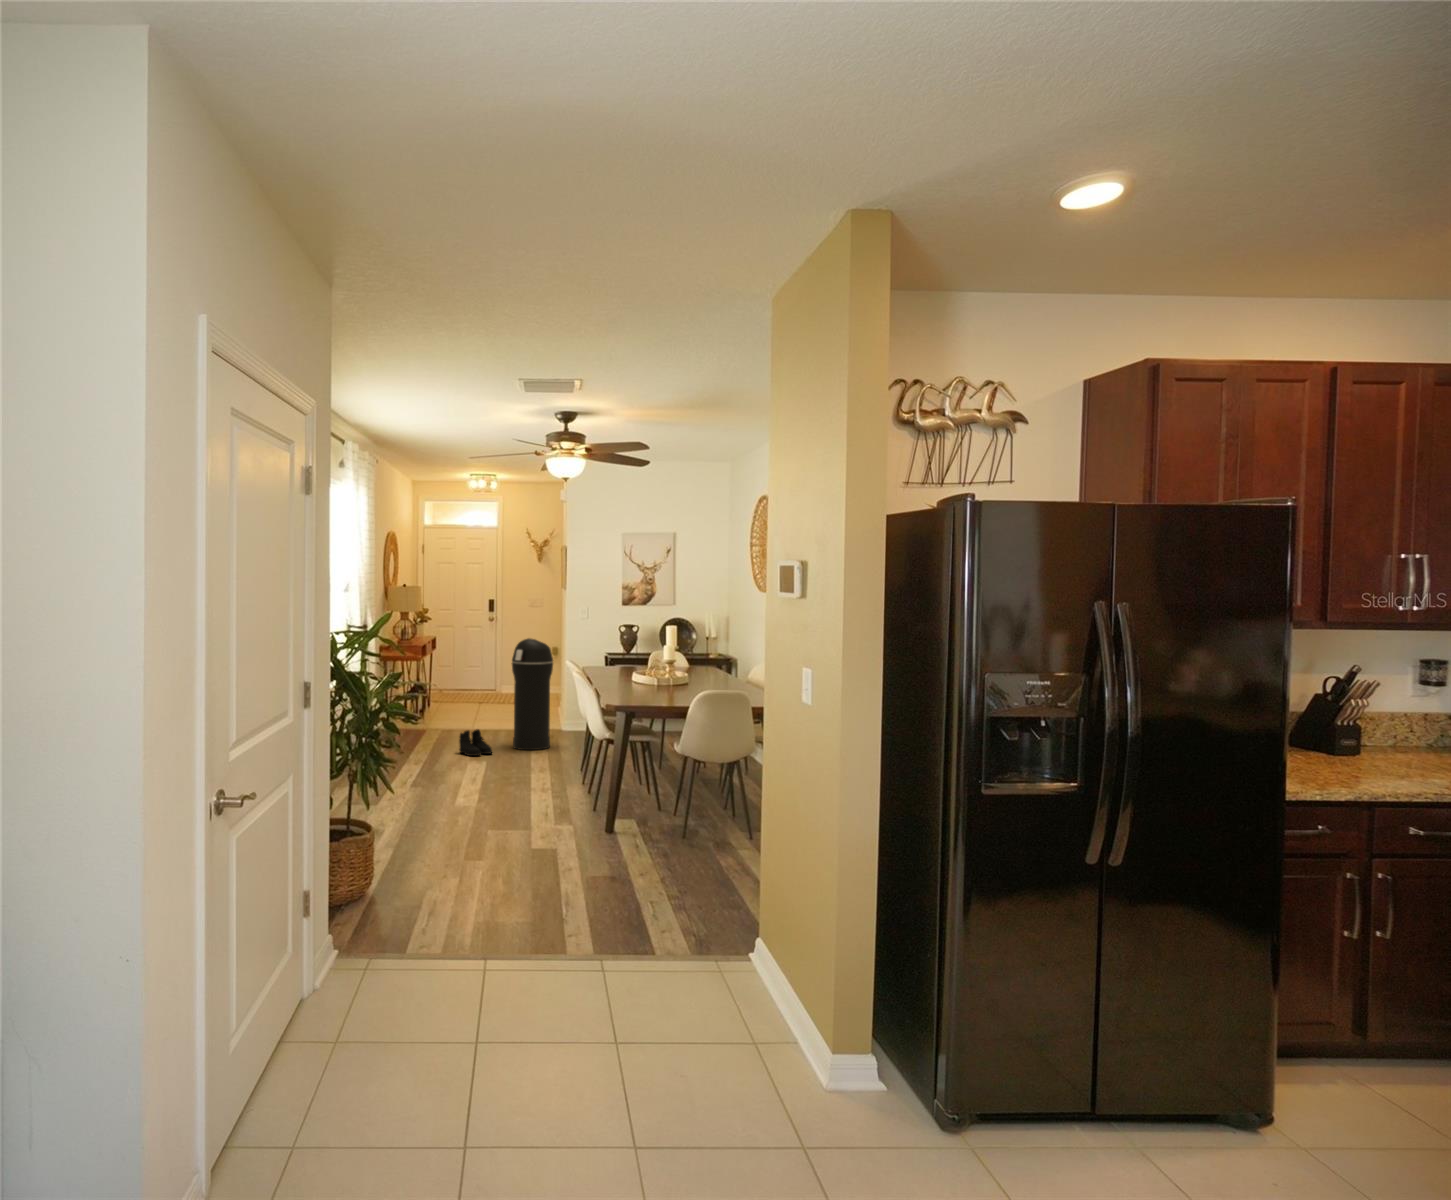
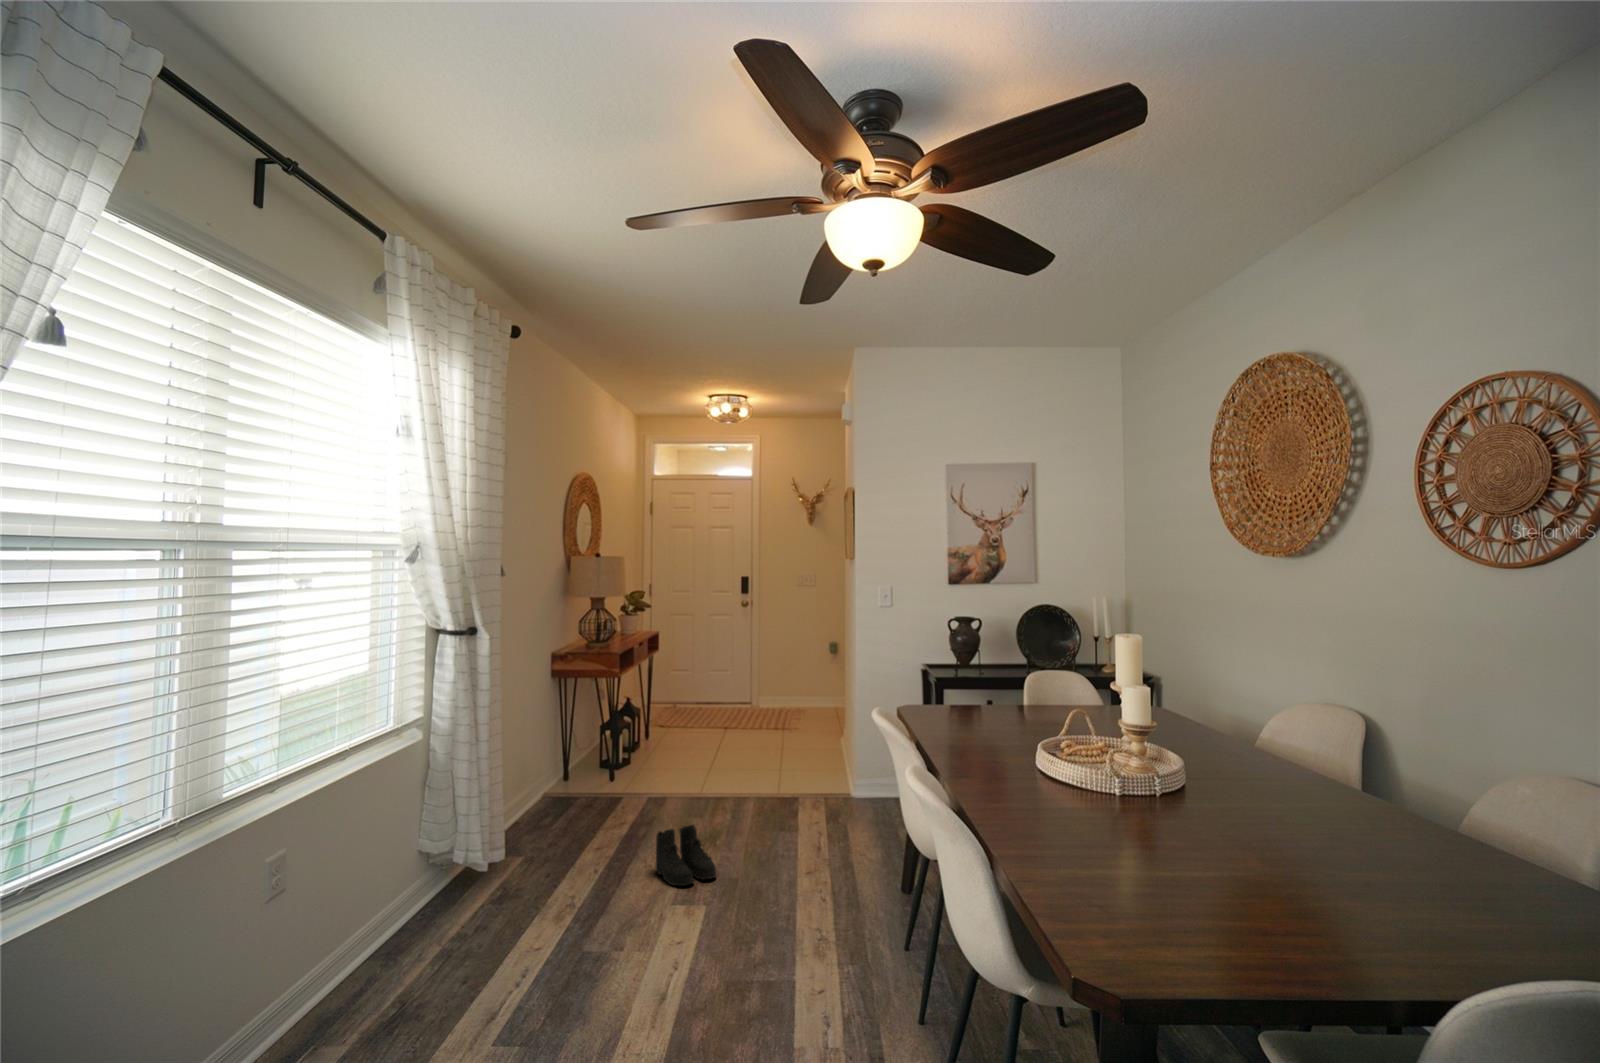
trash can: present [512,638,553,750] -> none [755,648,832,864]

